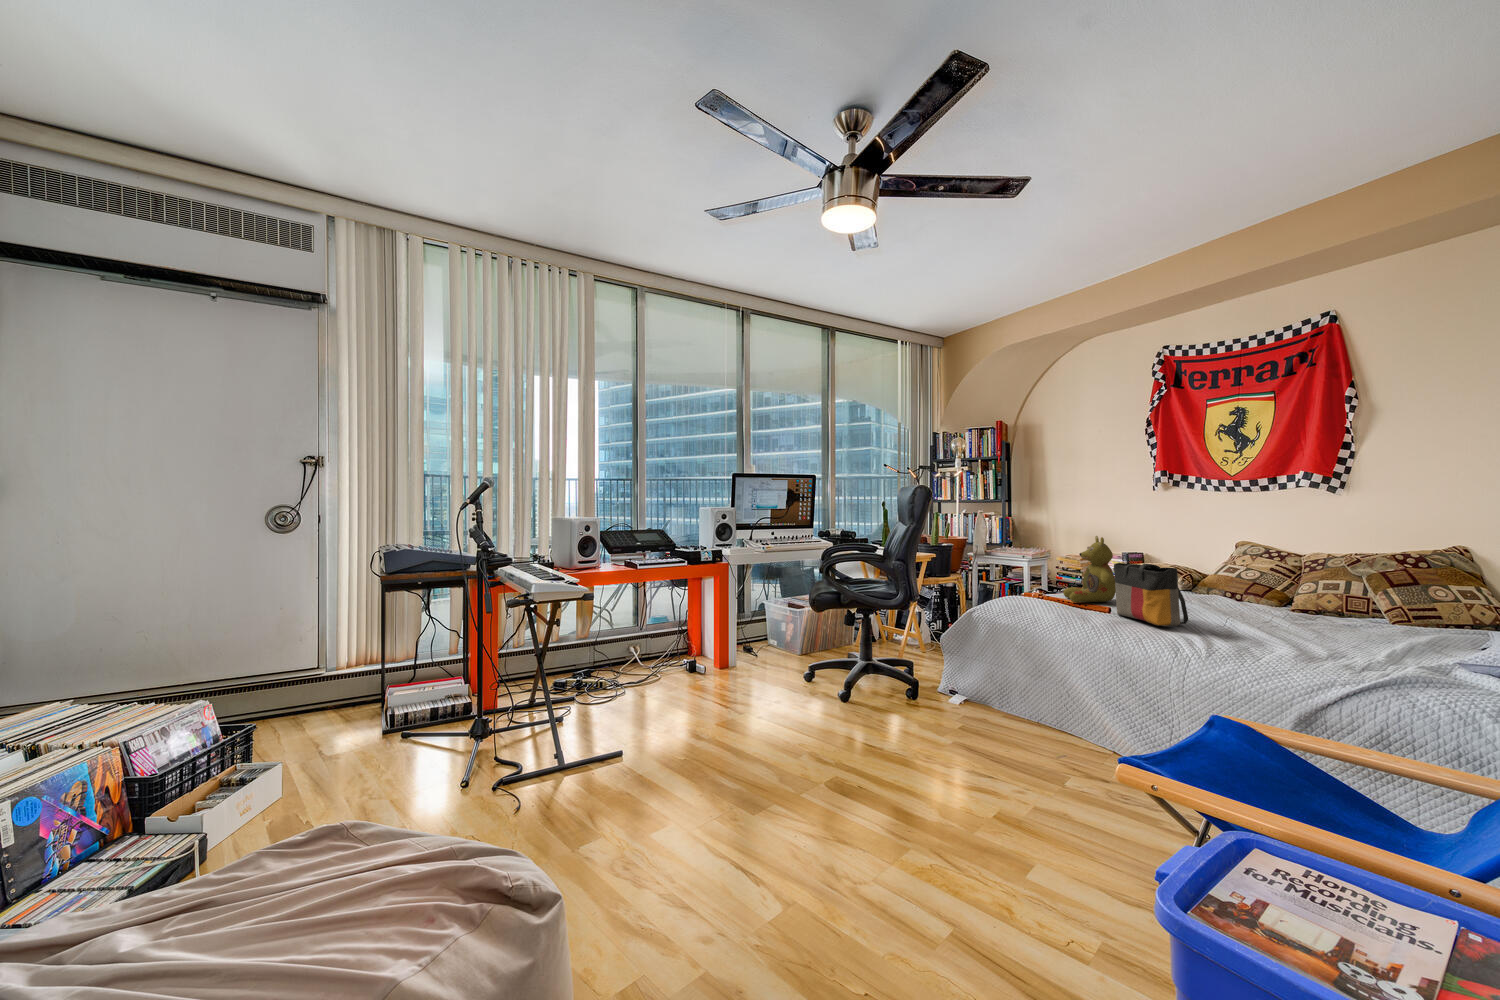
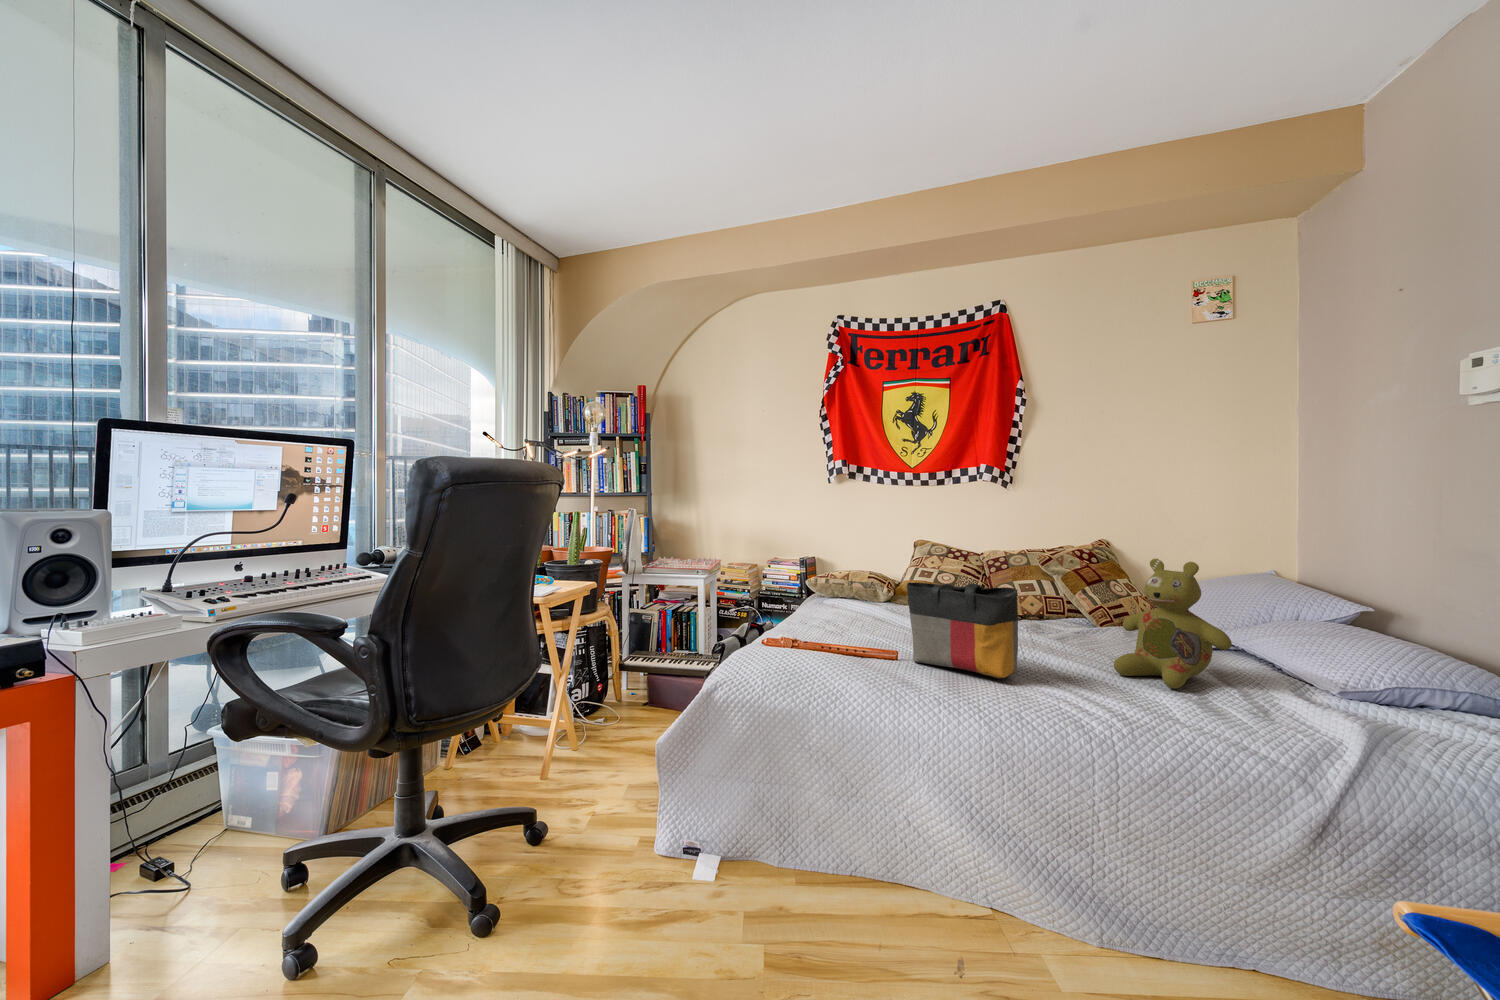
stuffed bear: present [1063,536,1116,602] -> present [1114,559,1232,689]

